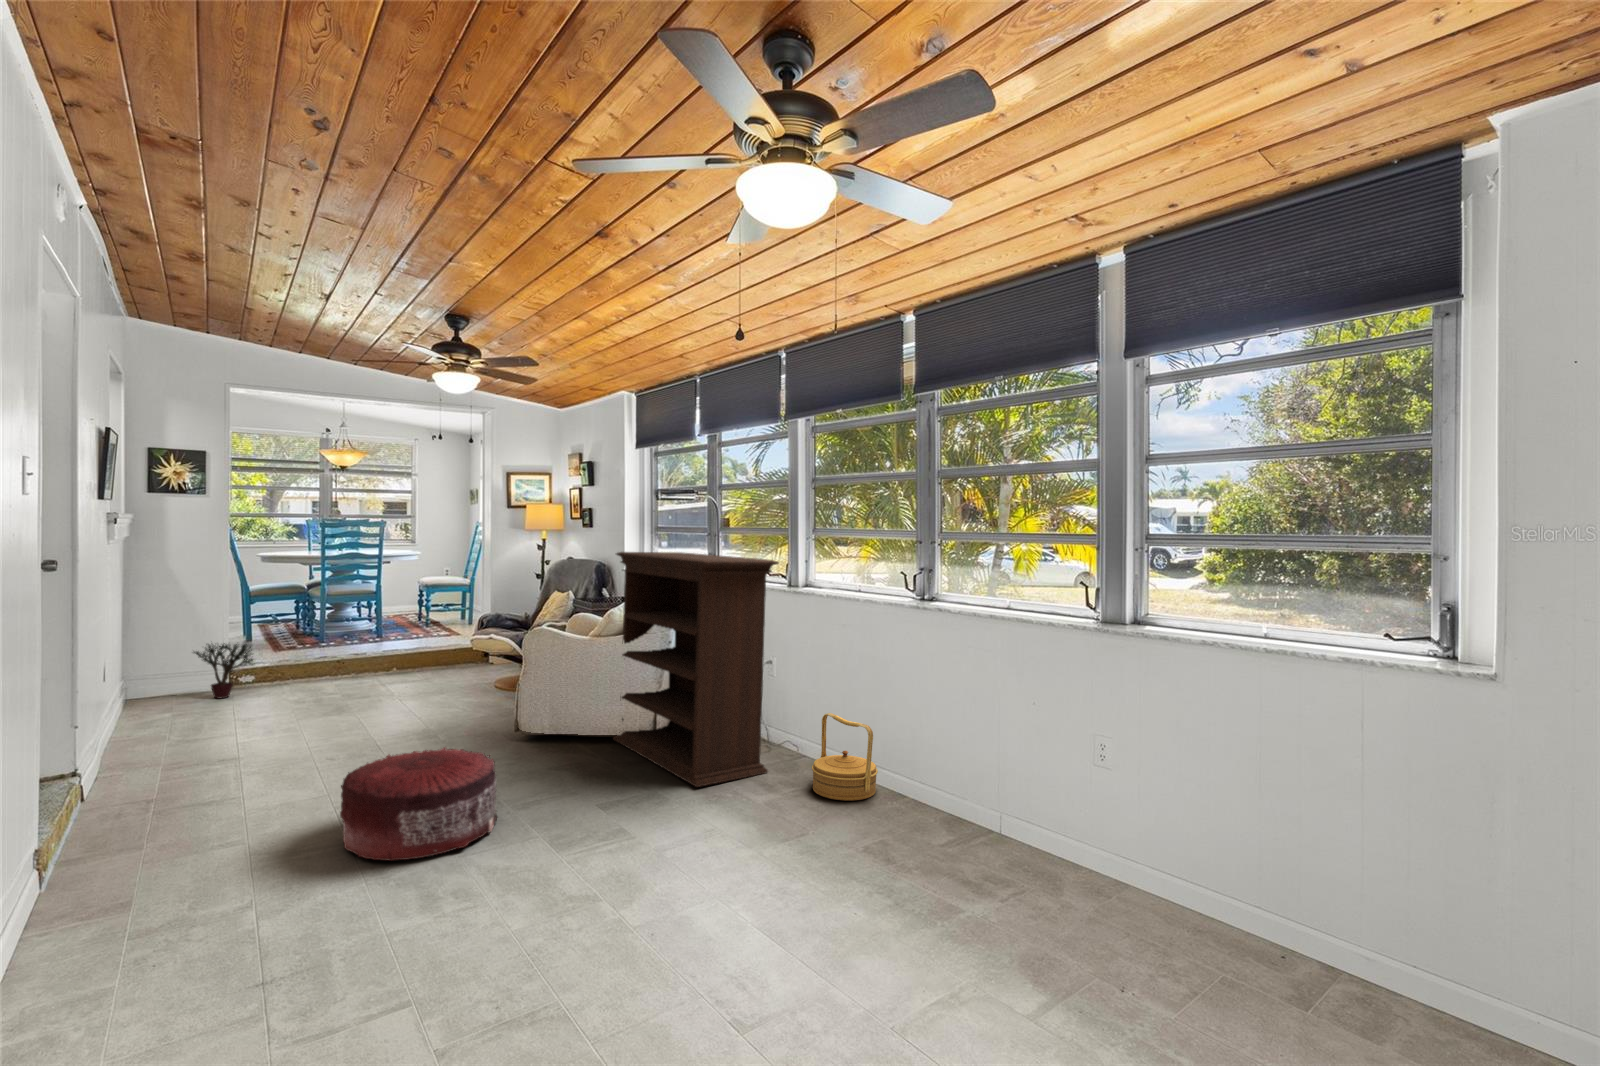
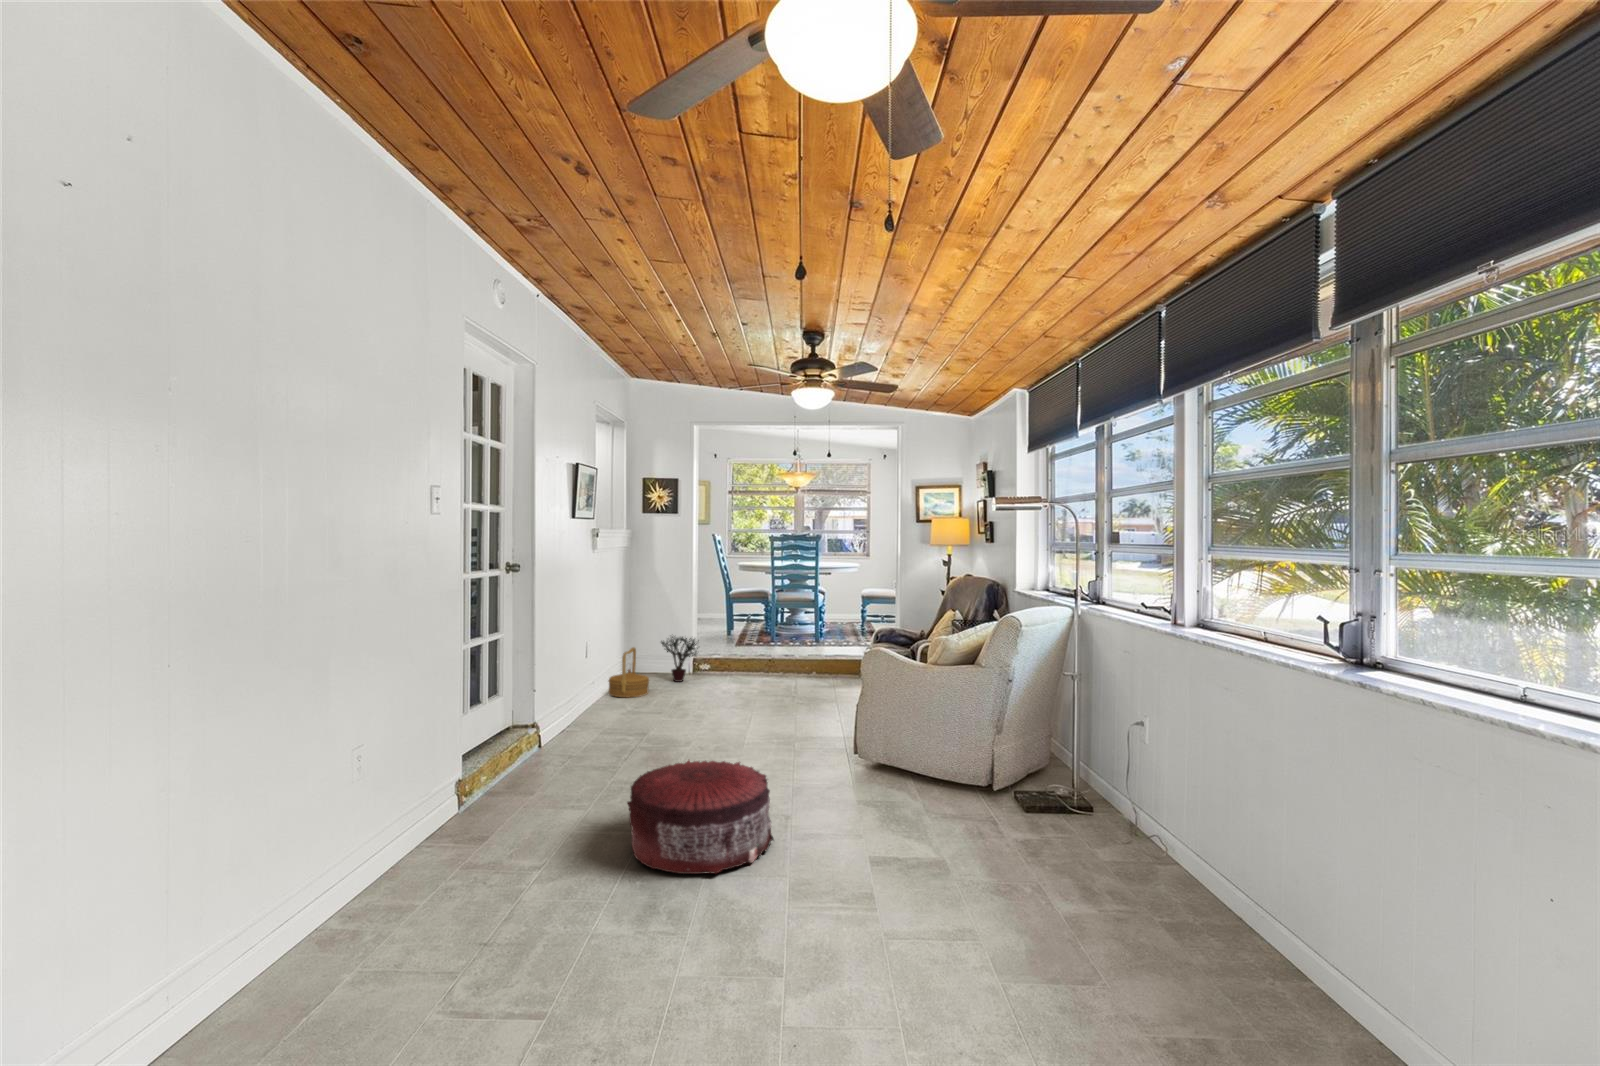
bookshelf: present [613,552,779,787] -> none [948,570,1122,873]
basket: present [812,713,878,801] -> present [608,647,649,698]

